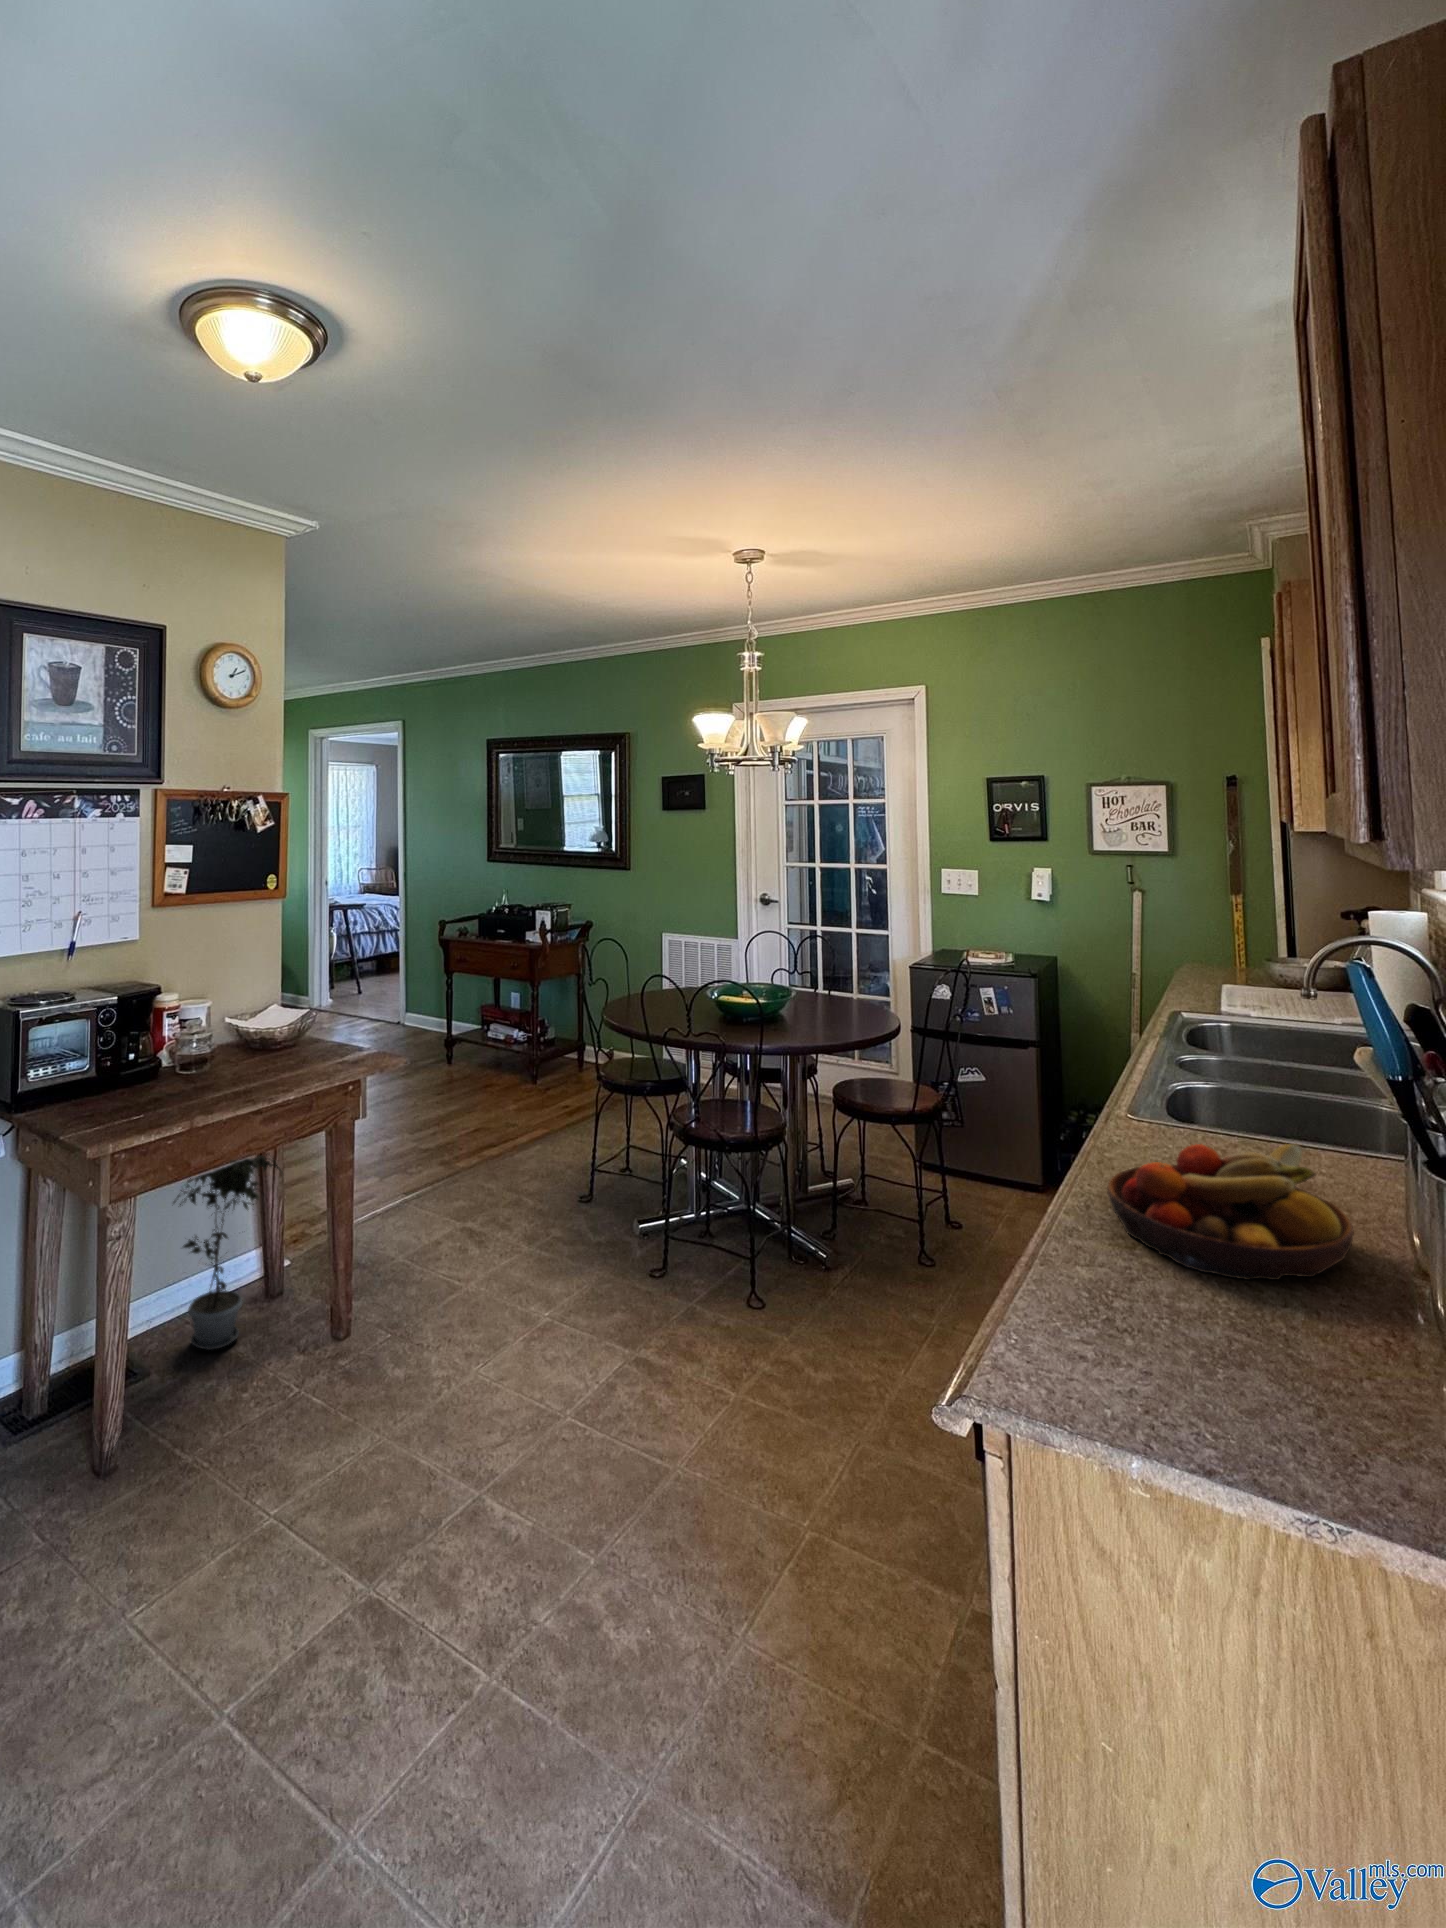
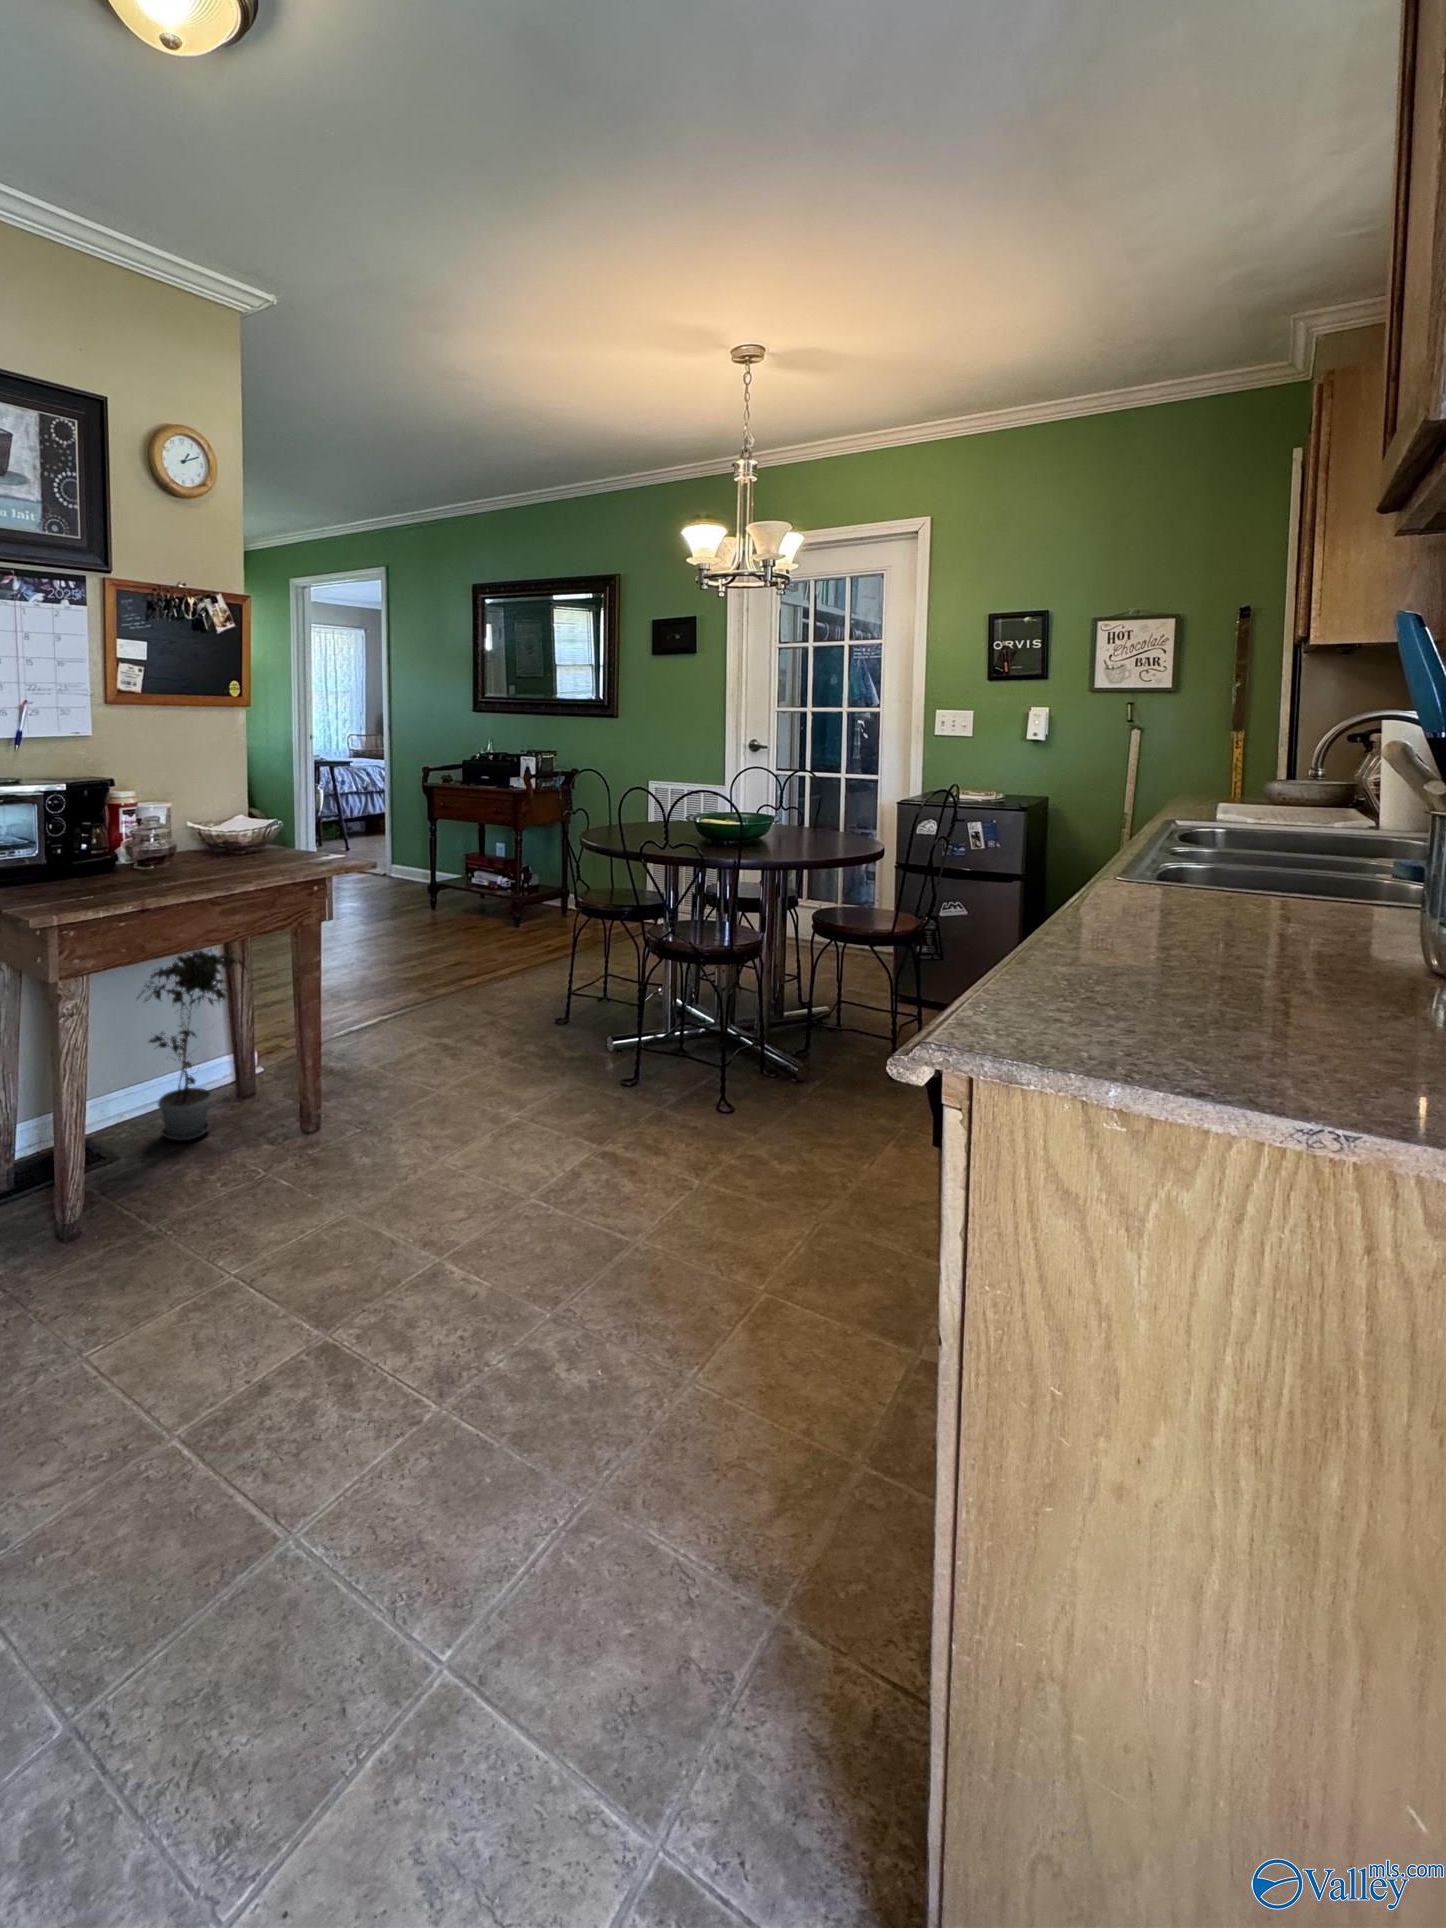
fruit bowl: present [1107,1144,1354,1280] -> none [1093,862,1361,977]

